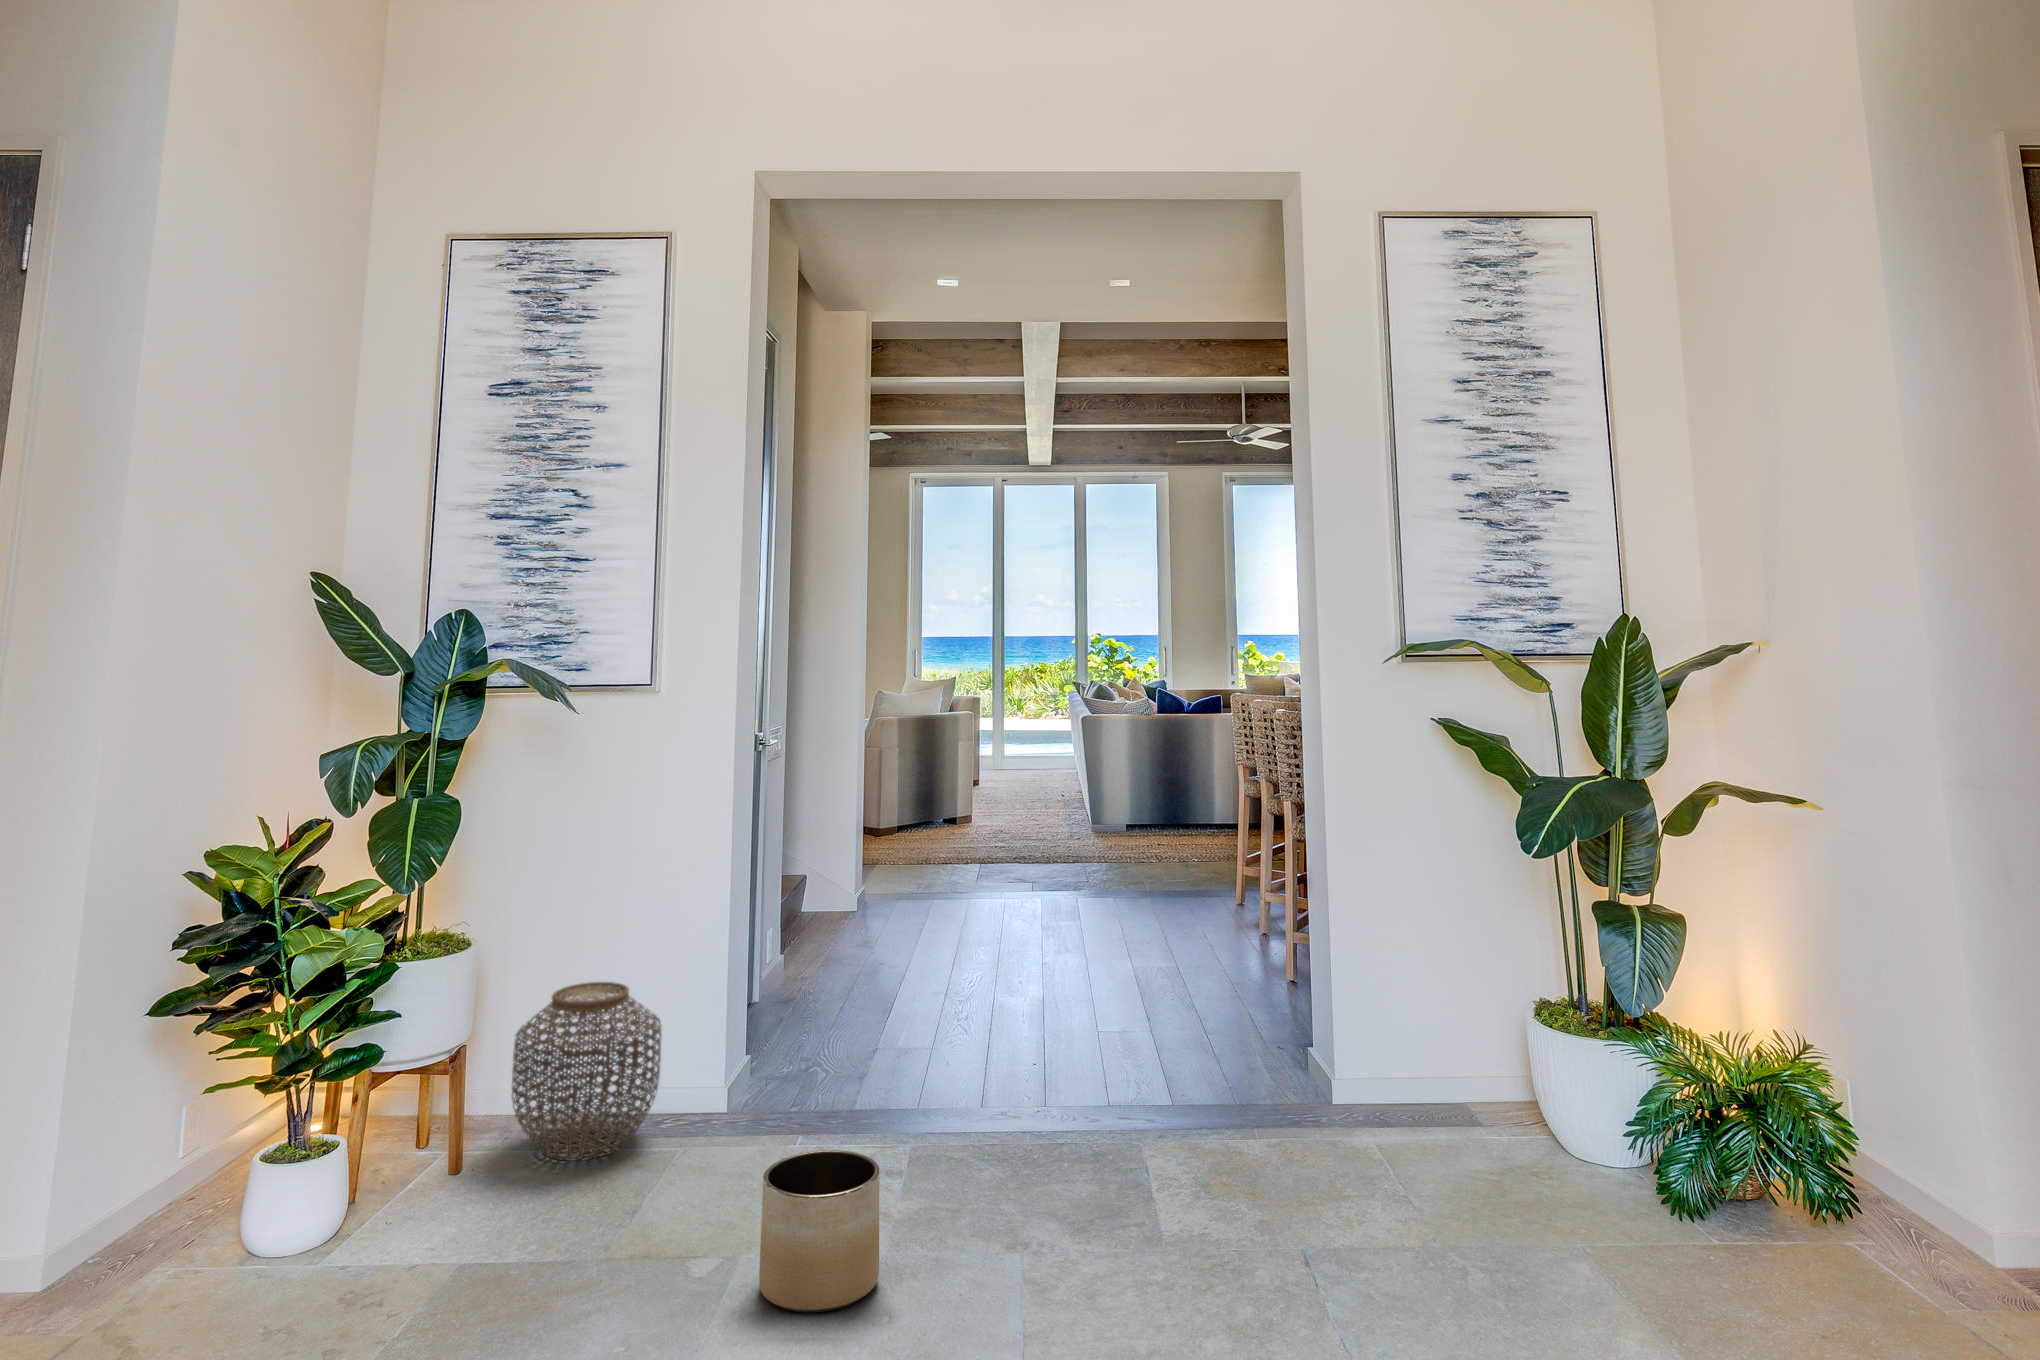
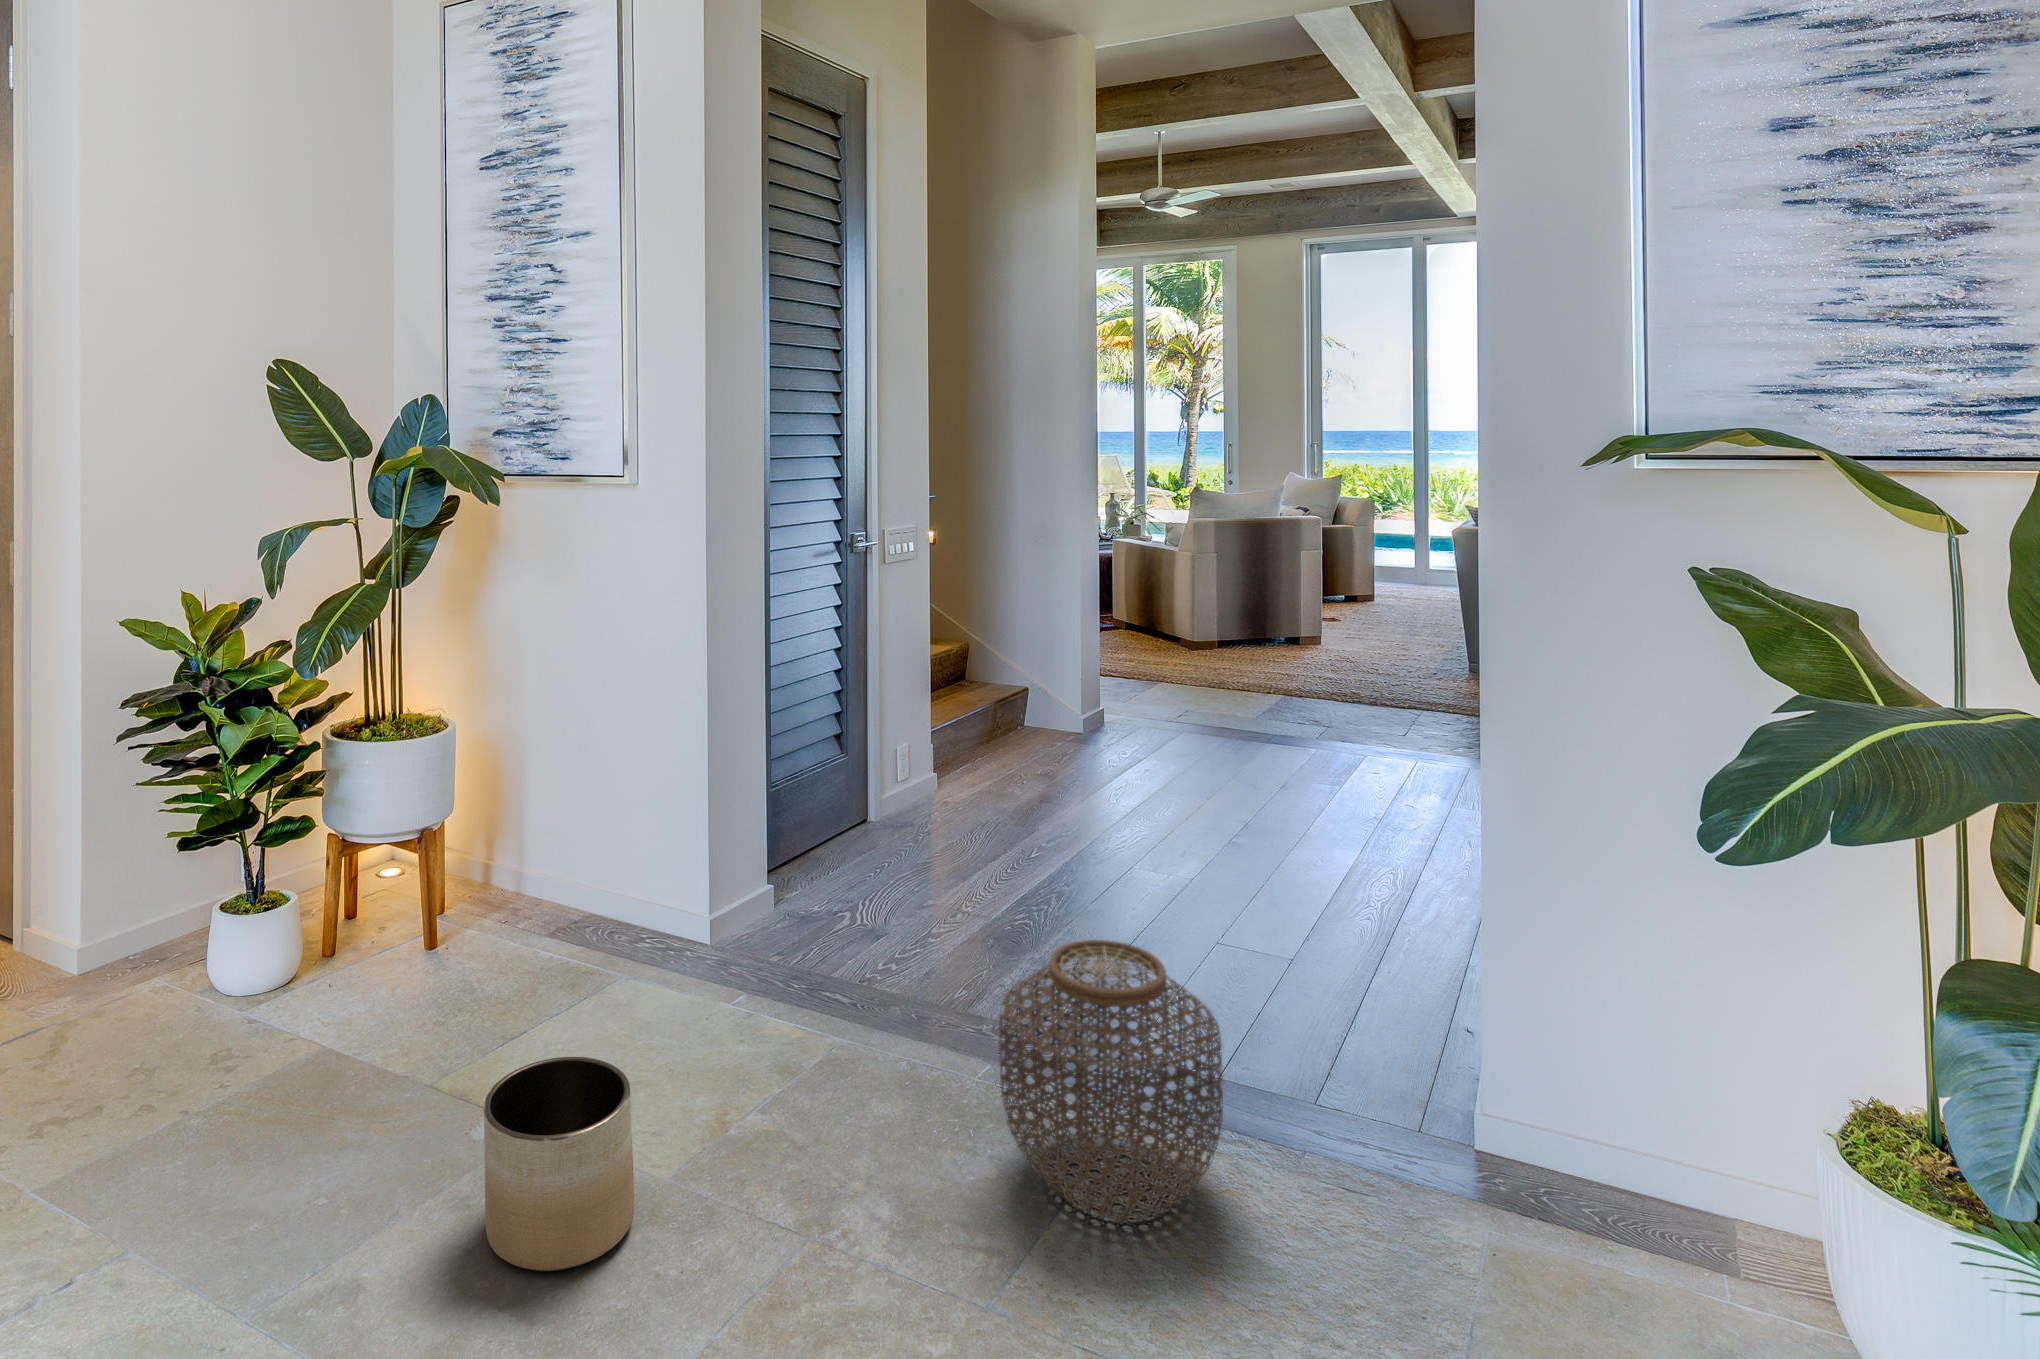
woven basket: present [512,982,661,1160] -> present [999,940,1223,1223]

